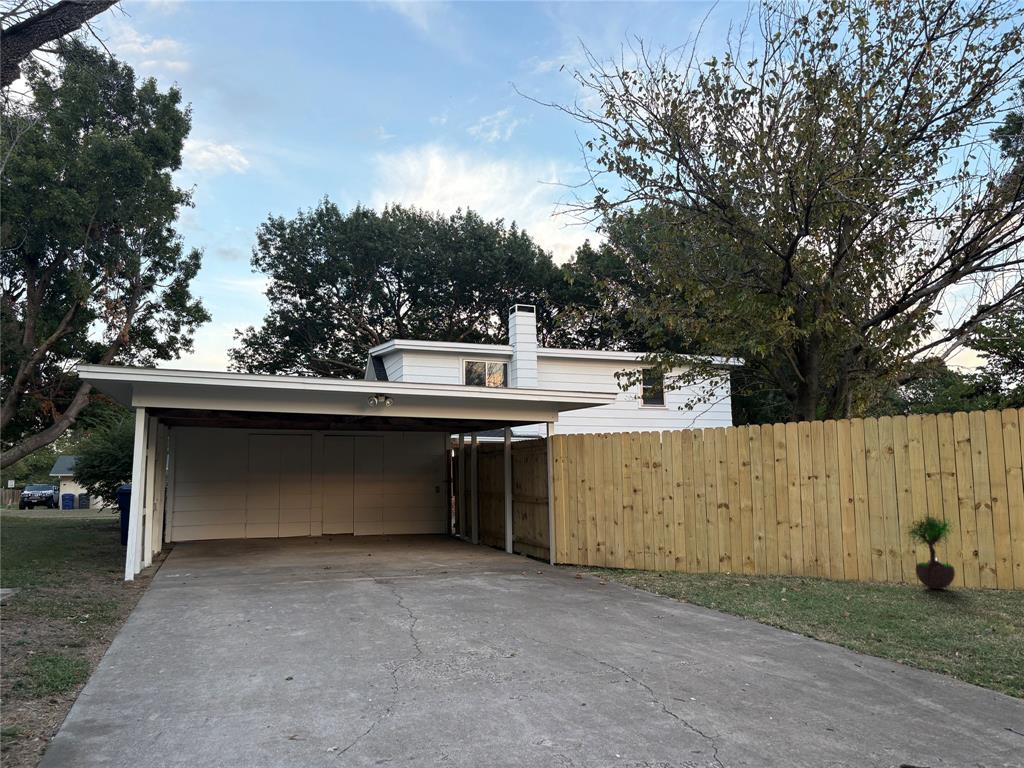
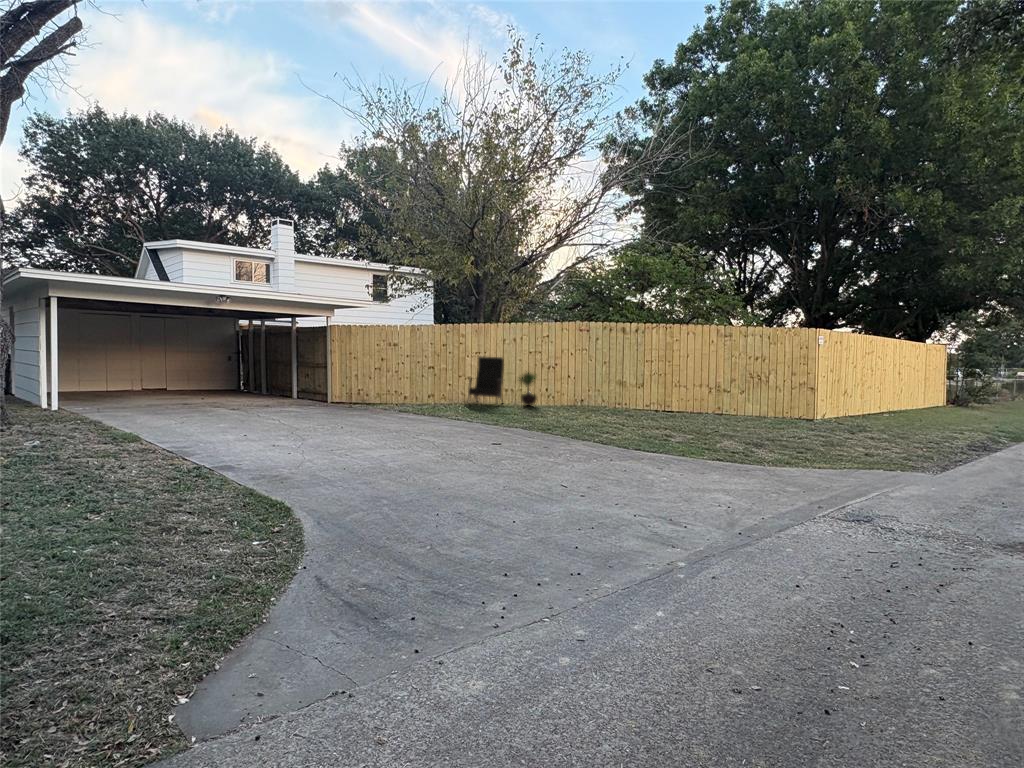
lounge chair: none [794,485,876,587] -> present [468,357,504,403]

